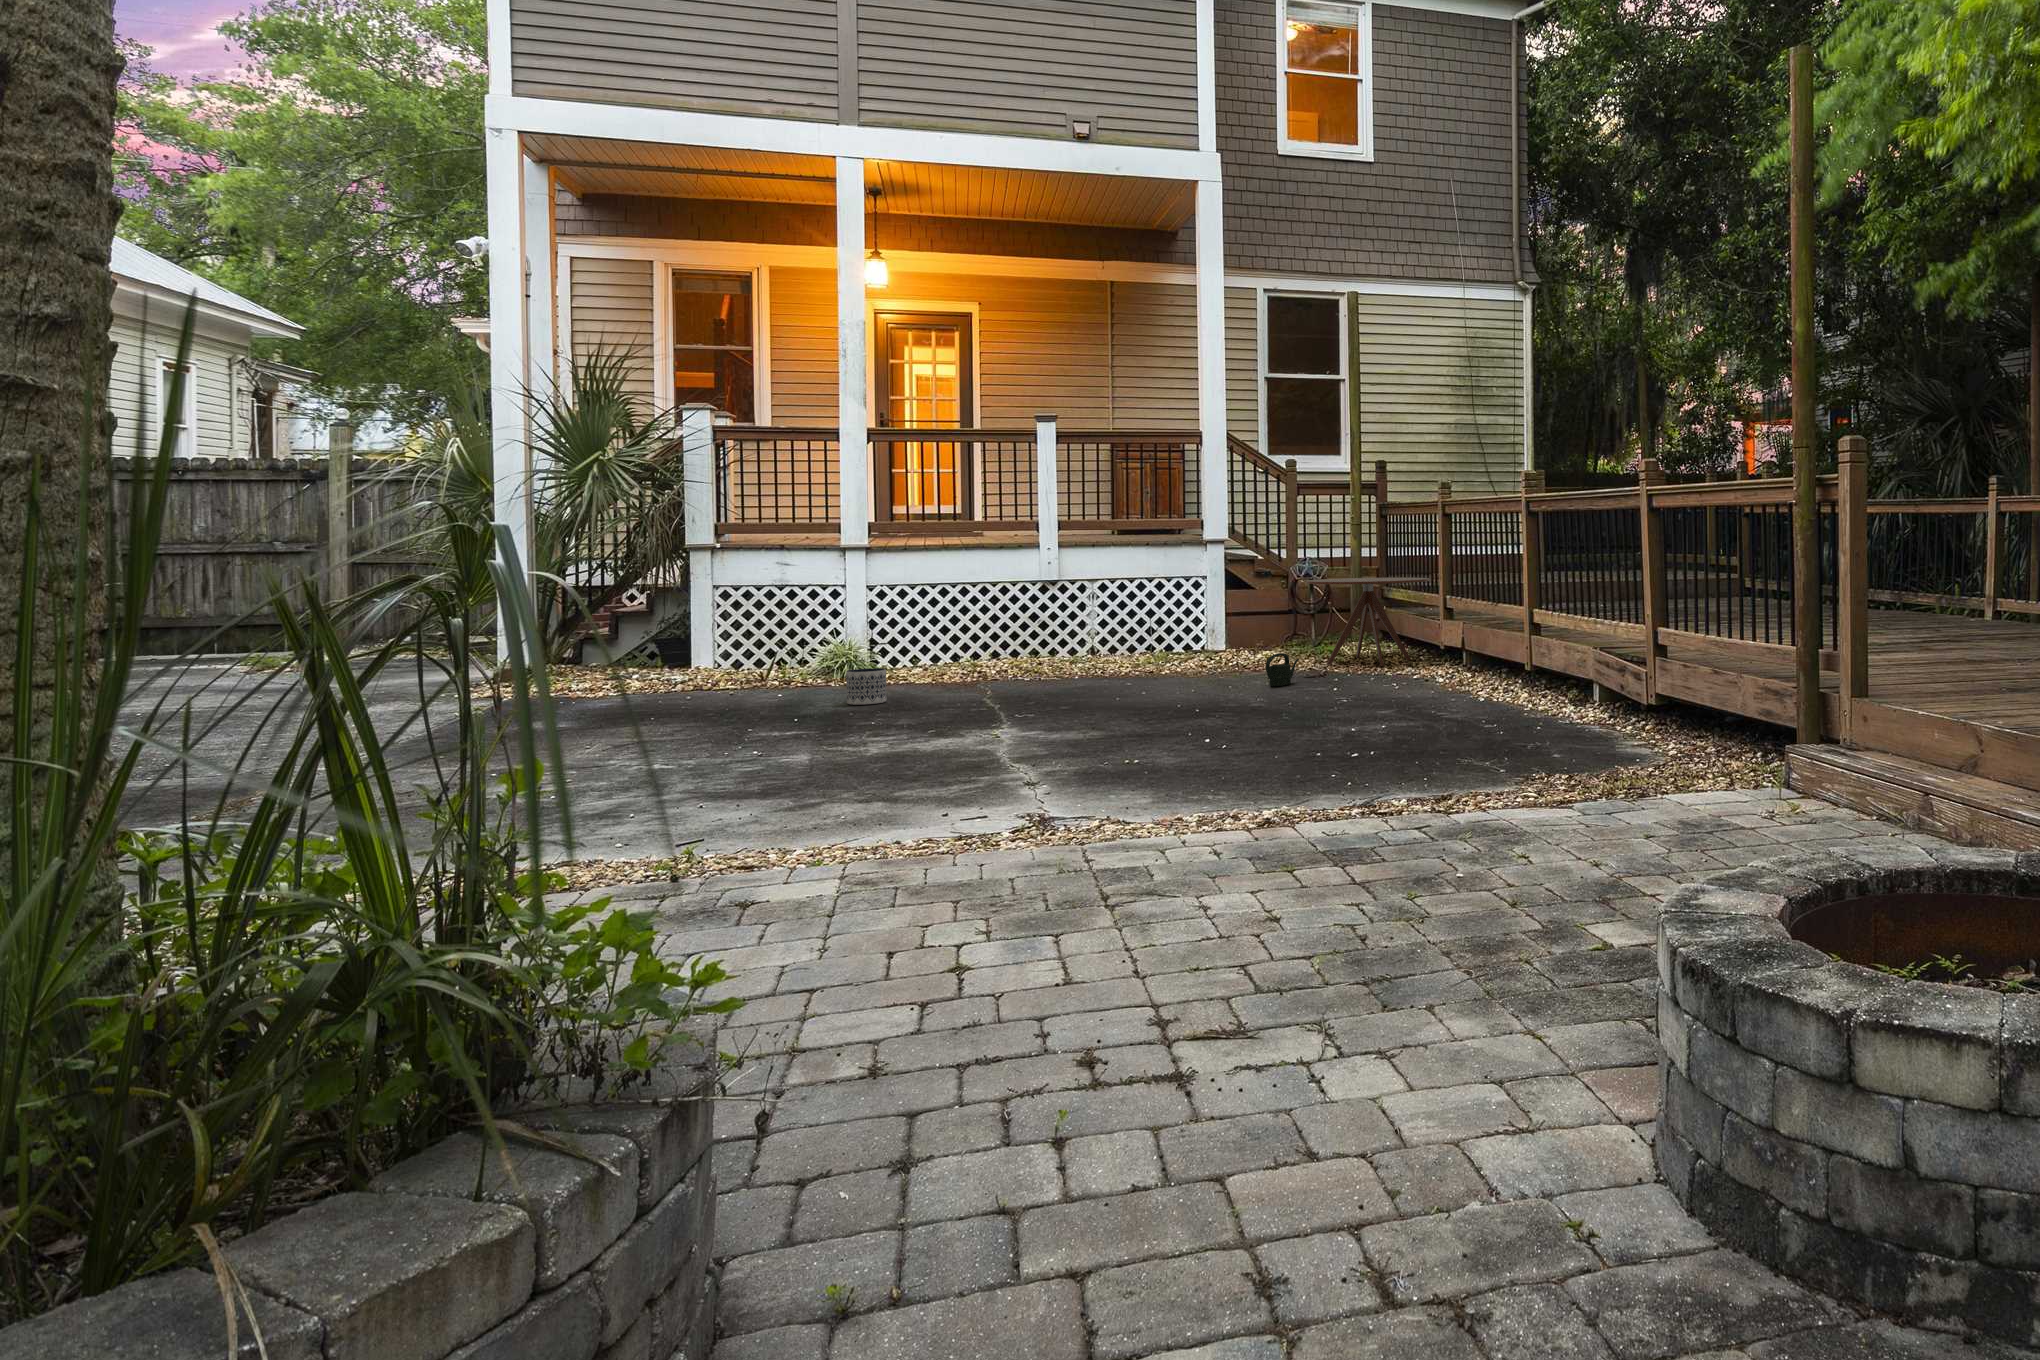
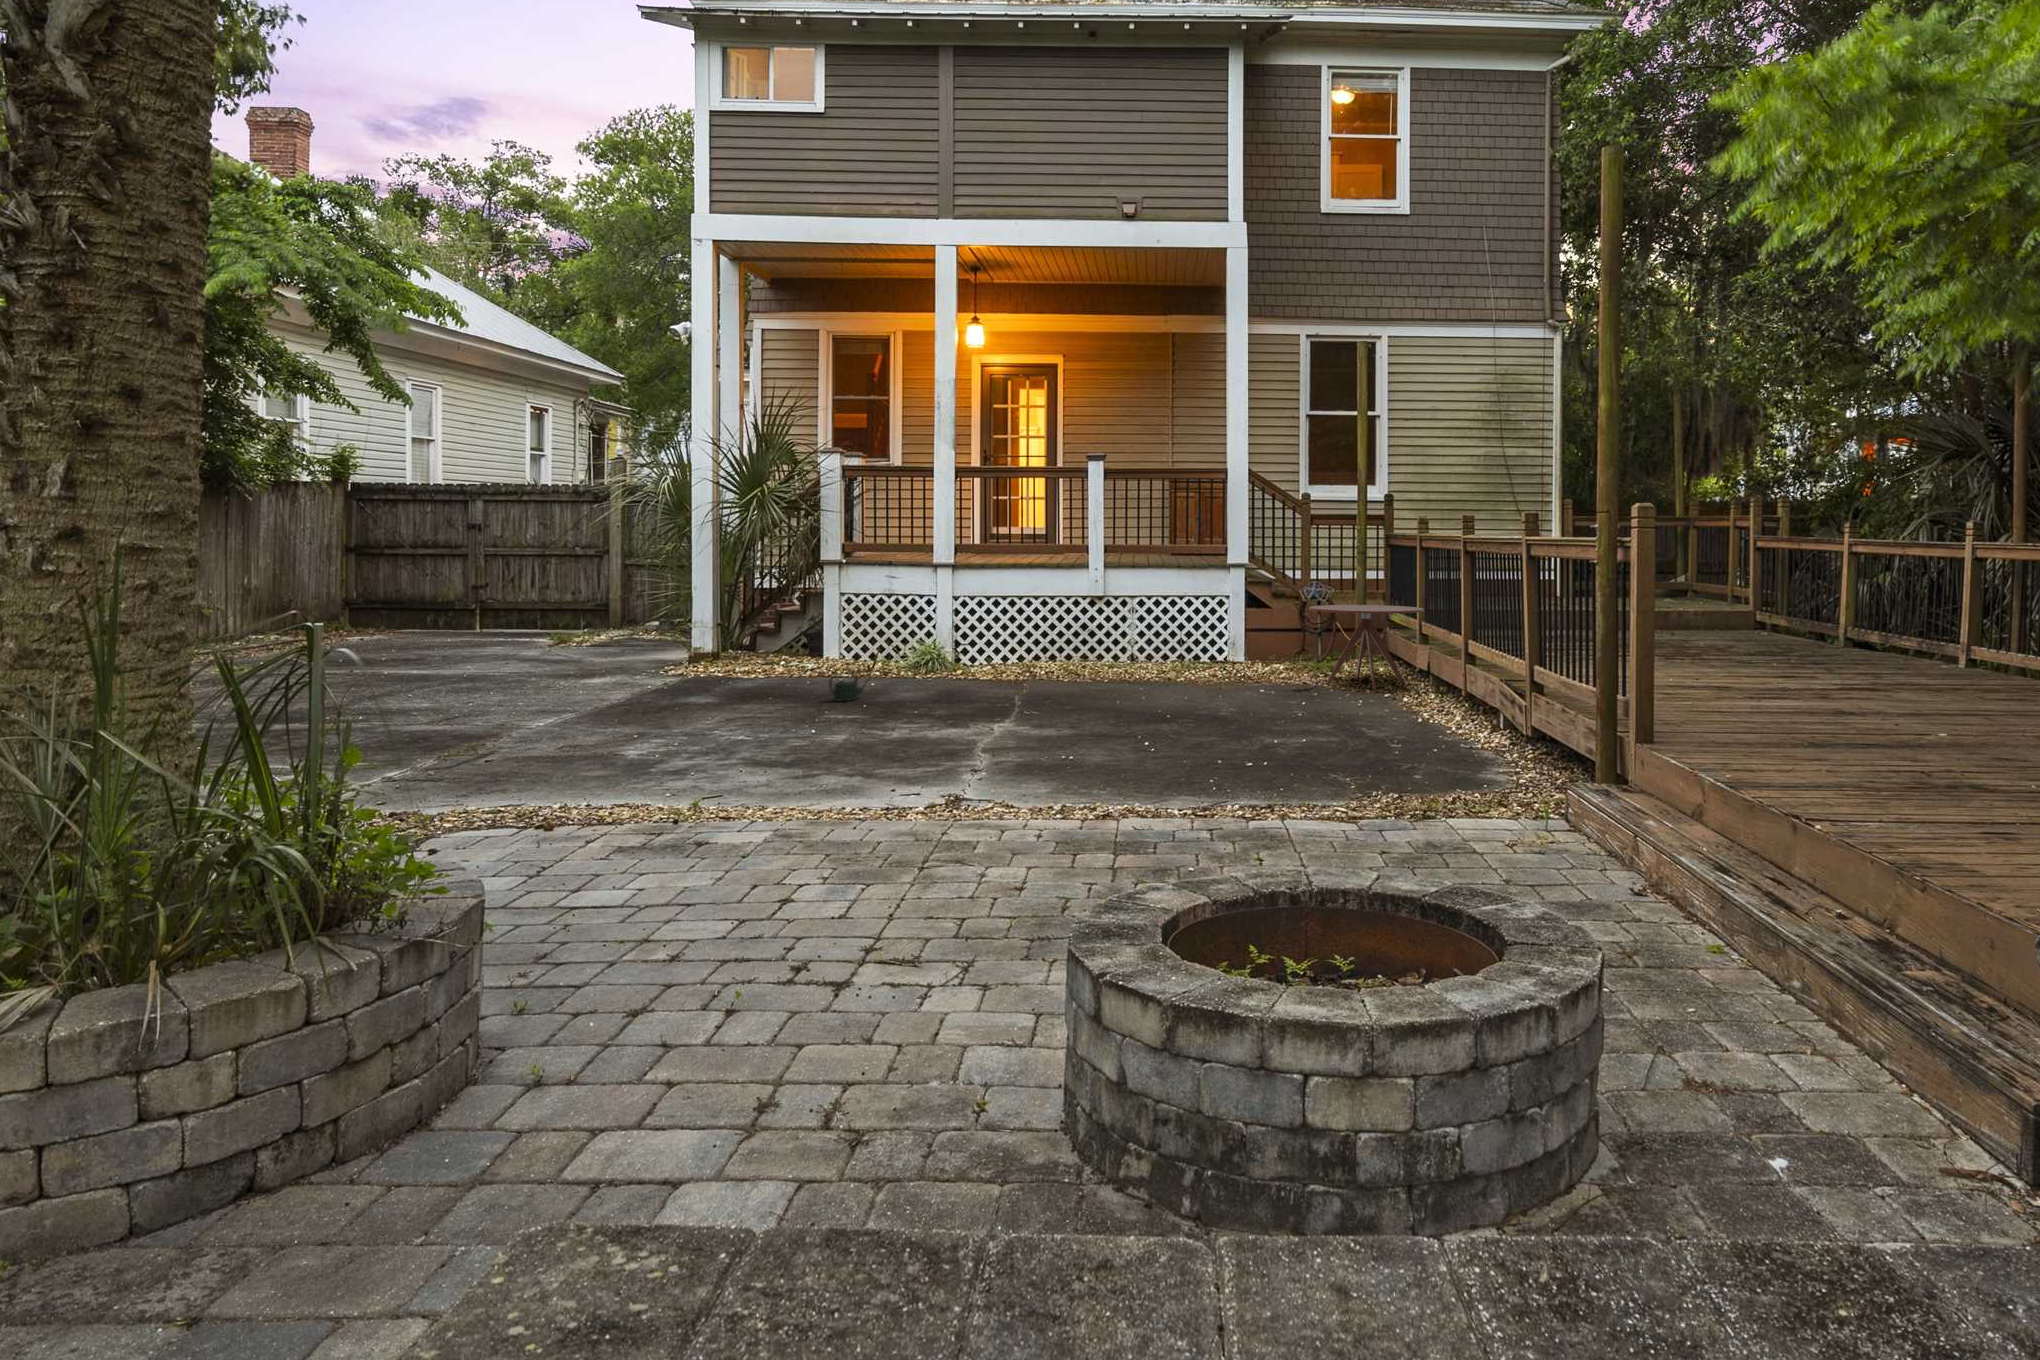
watering can: present [1266,653,1299,686] -> present [829,673,868,701]
planter: present [846,668,887,705] -> none [916,670,947,701]

